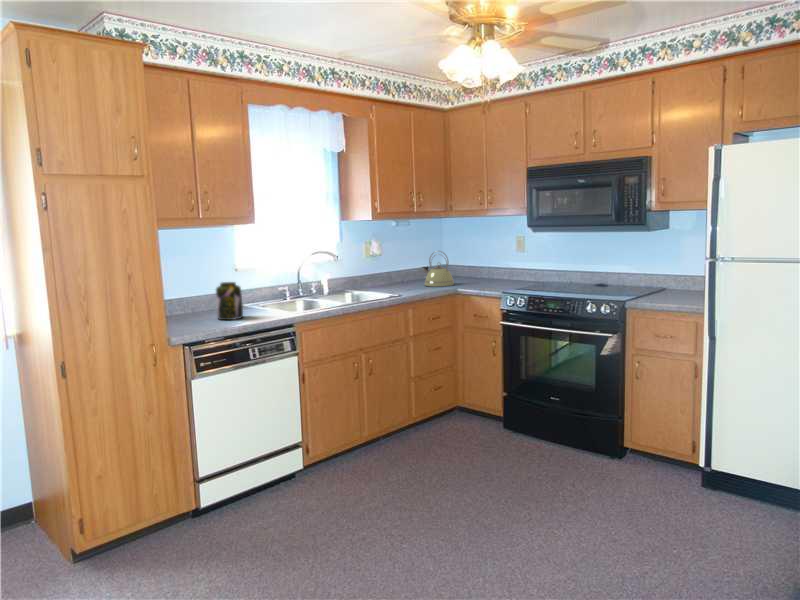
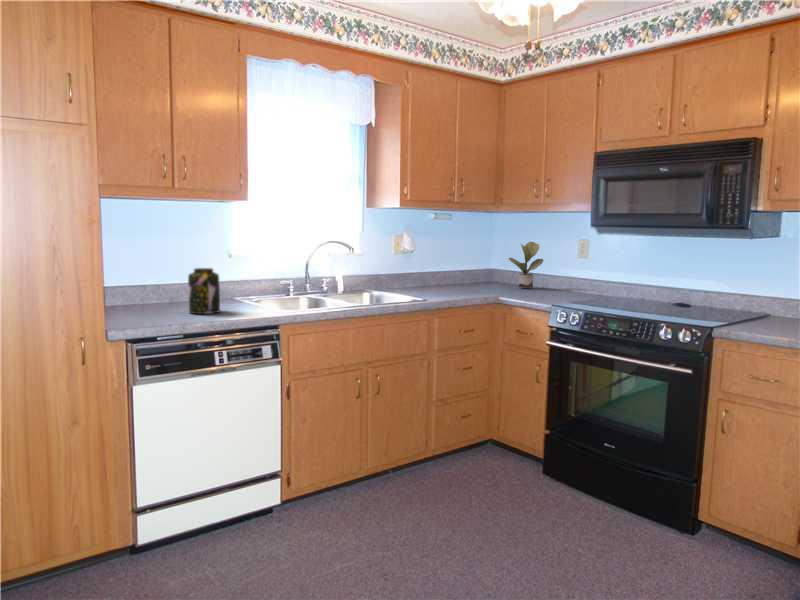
potted plant: none [459,241,489,279] -> present [508,242,543,288]
kettle: present [422,253,454,287] -> none [460,250,497,293]

